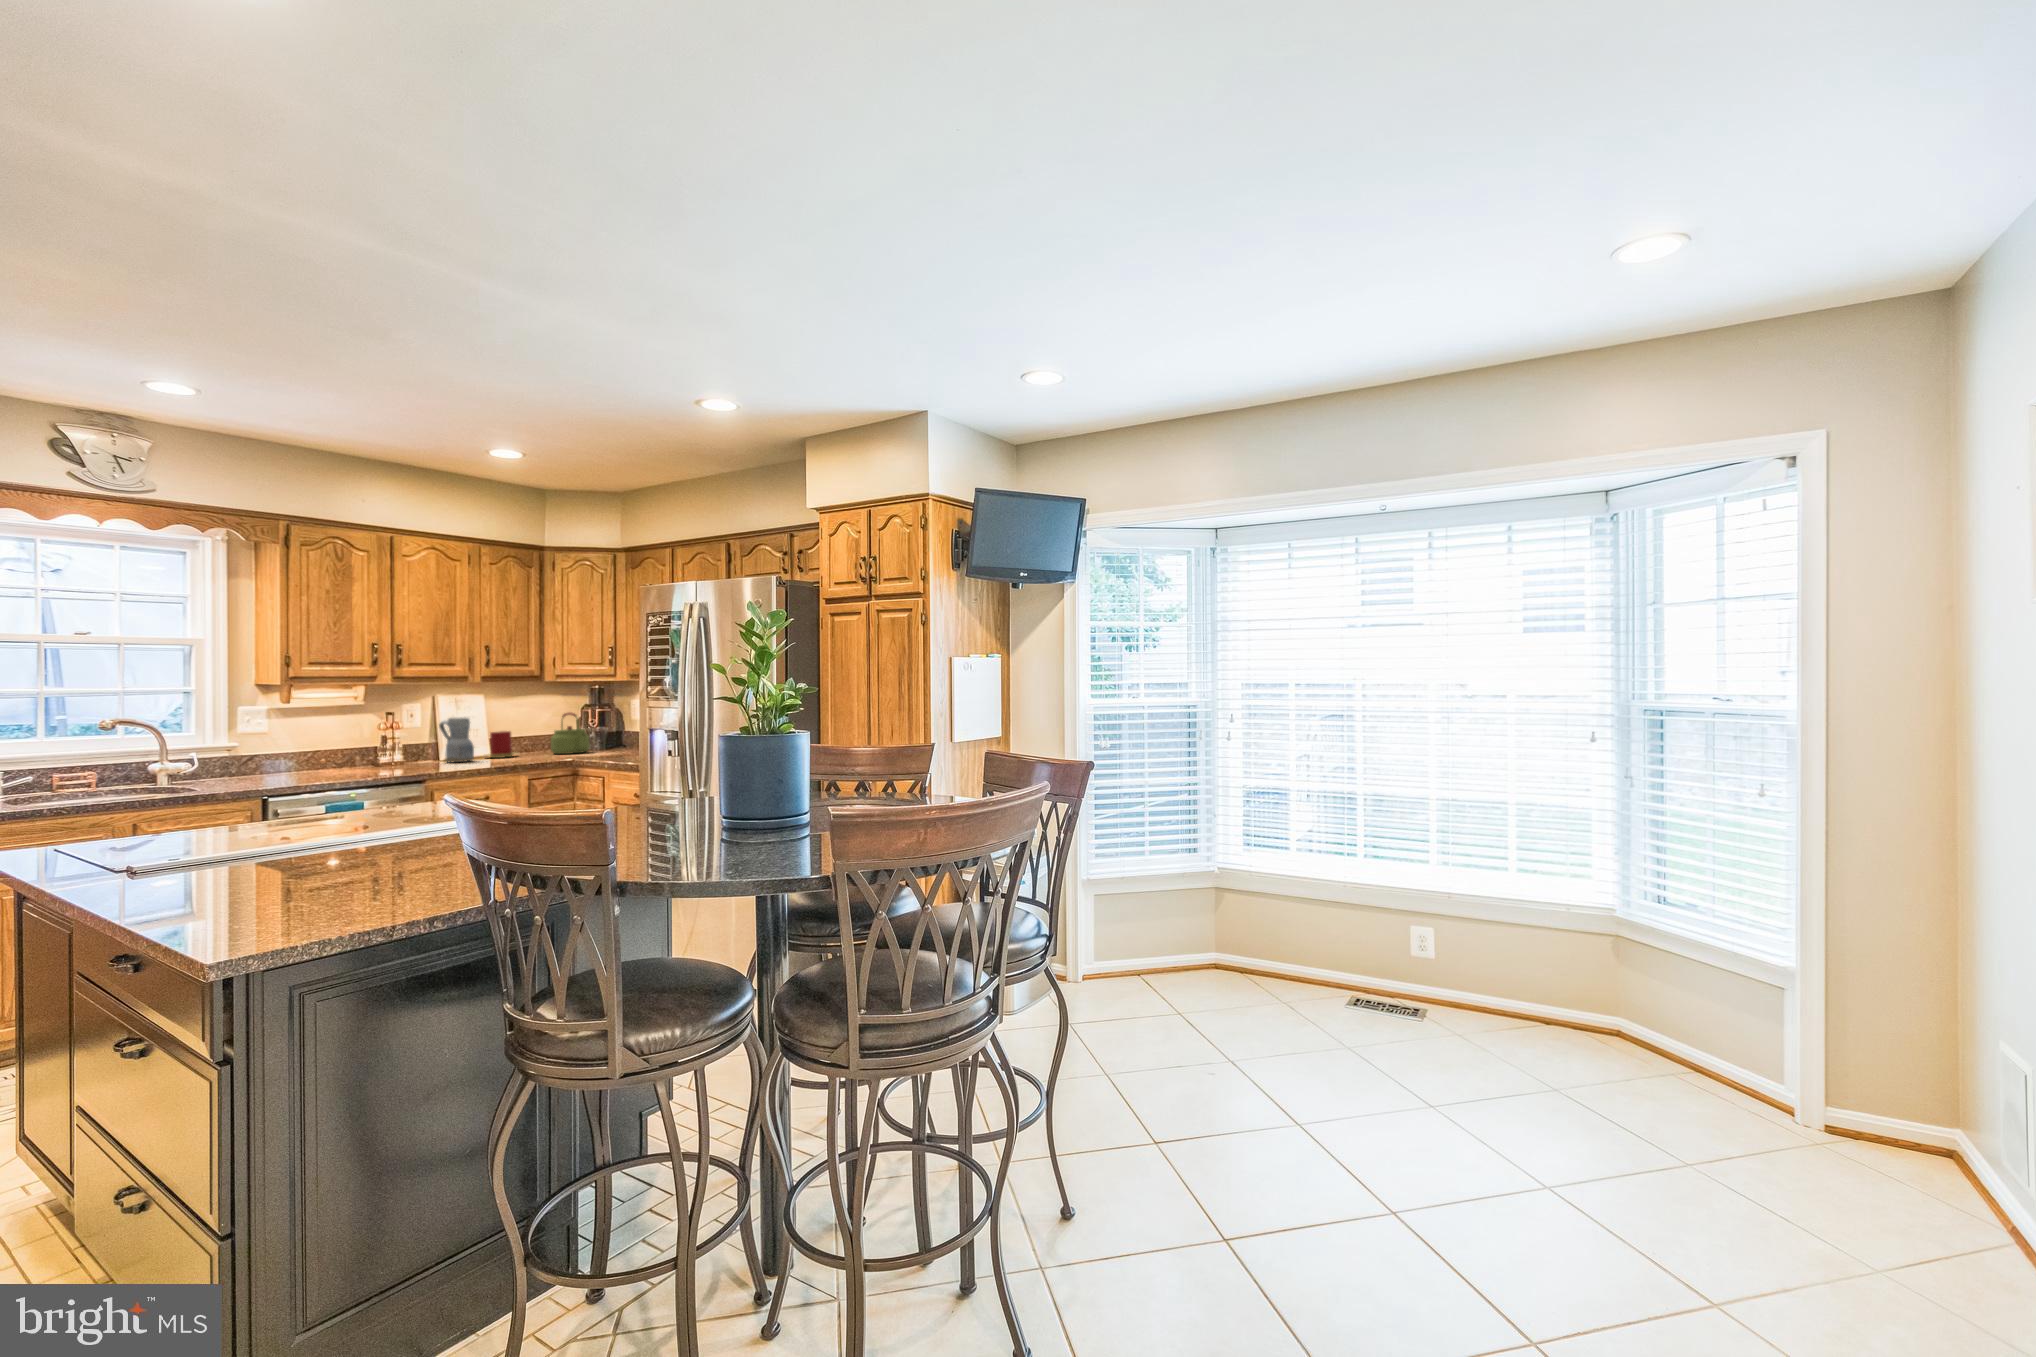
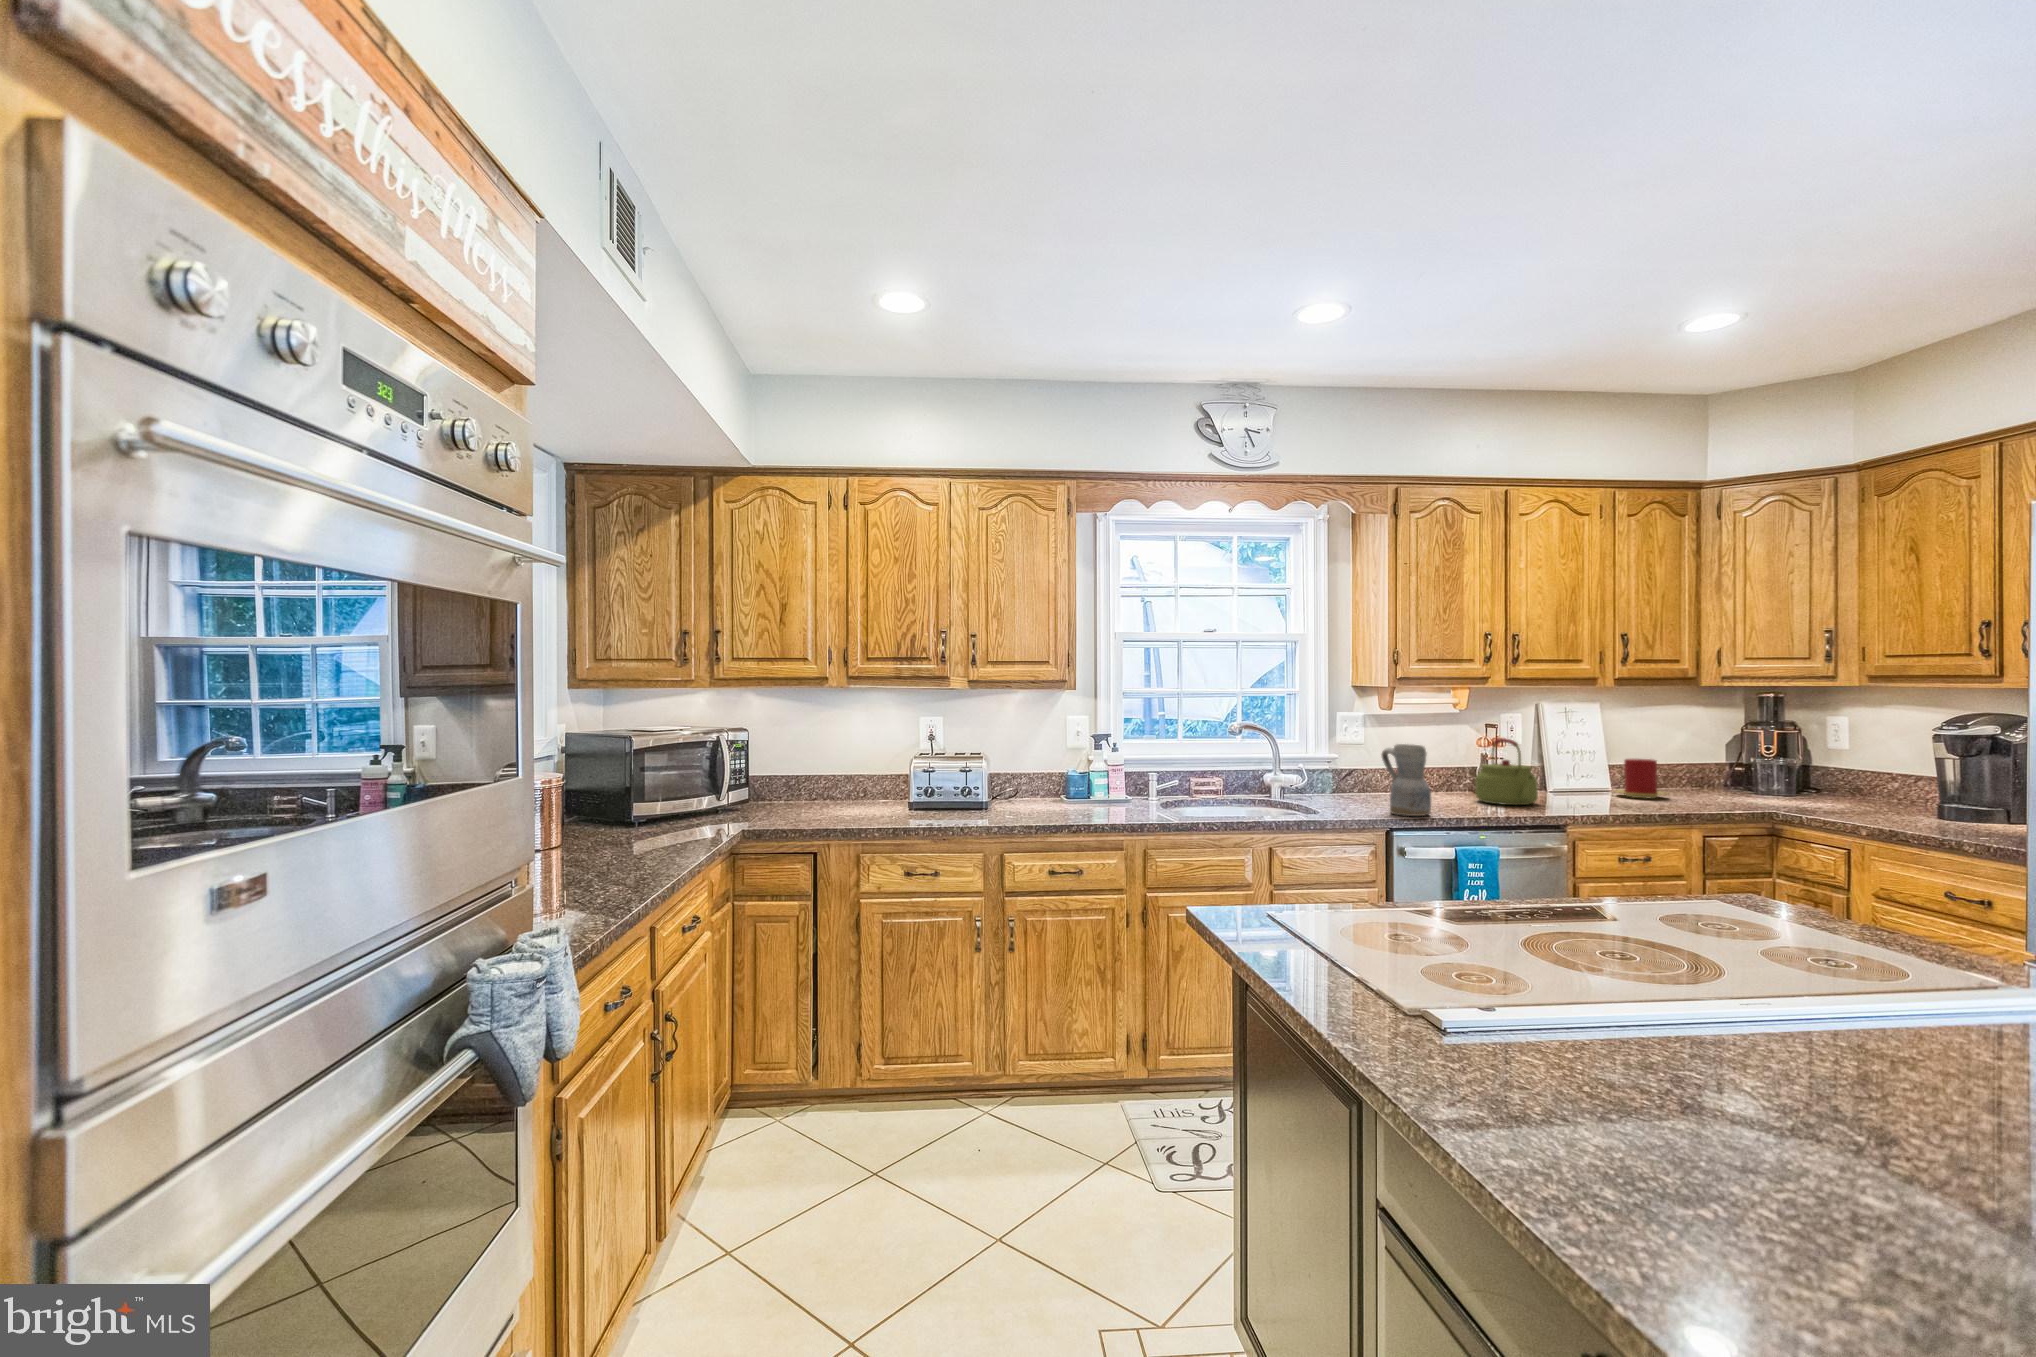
kettle: present [551,712,590,754] -> present [1475,738,1538,805]
ceramic pitcher: present [439,717,474,762] -> present [1382,744,1431,816]

